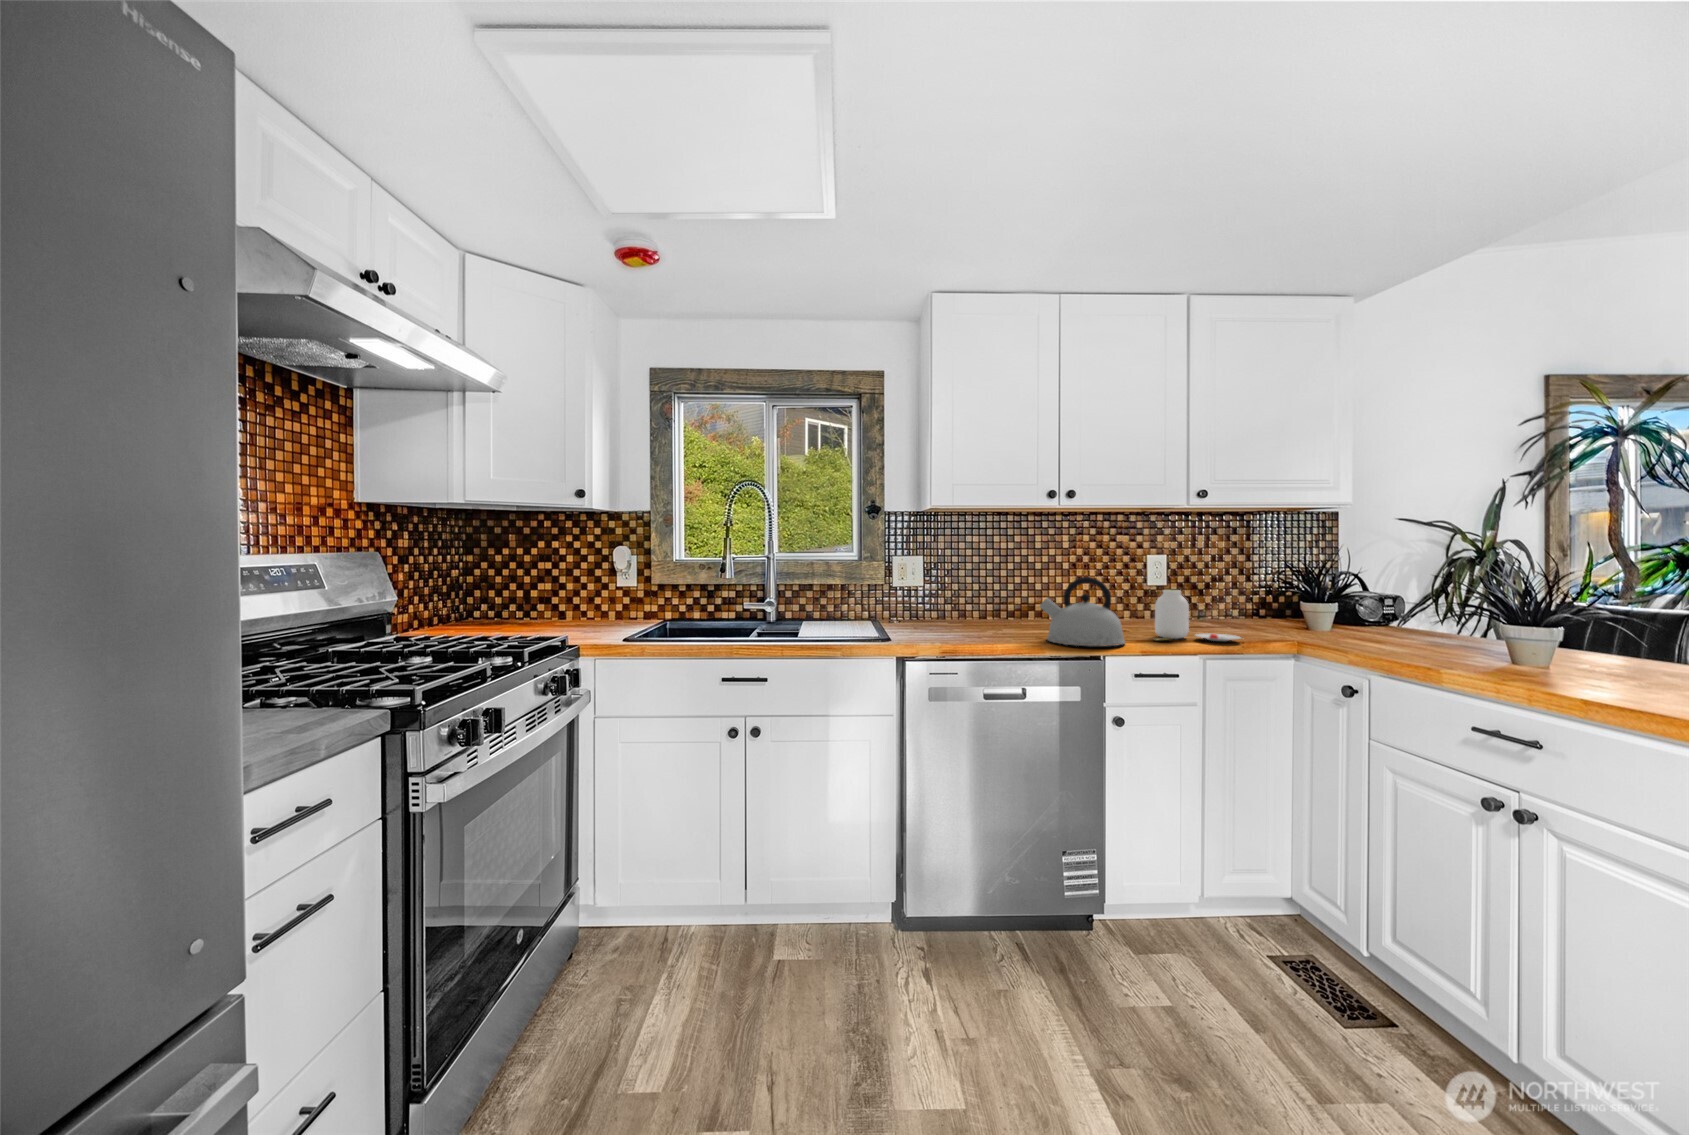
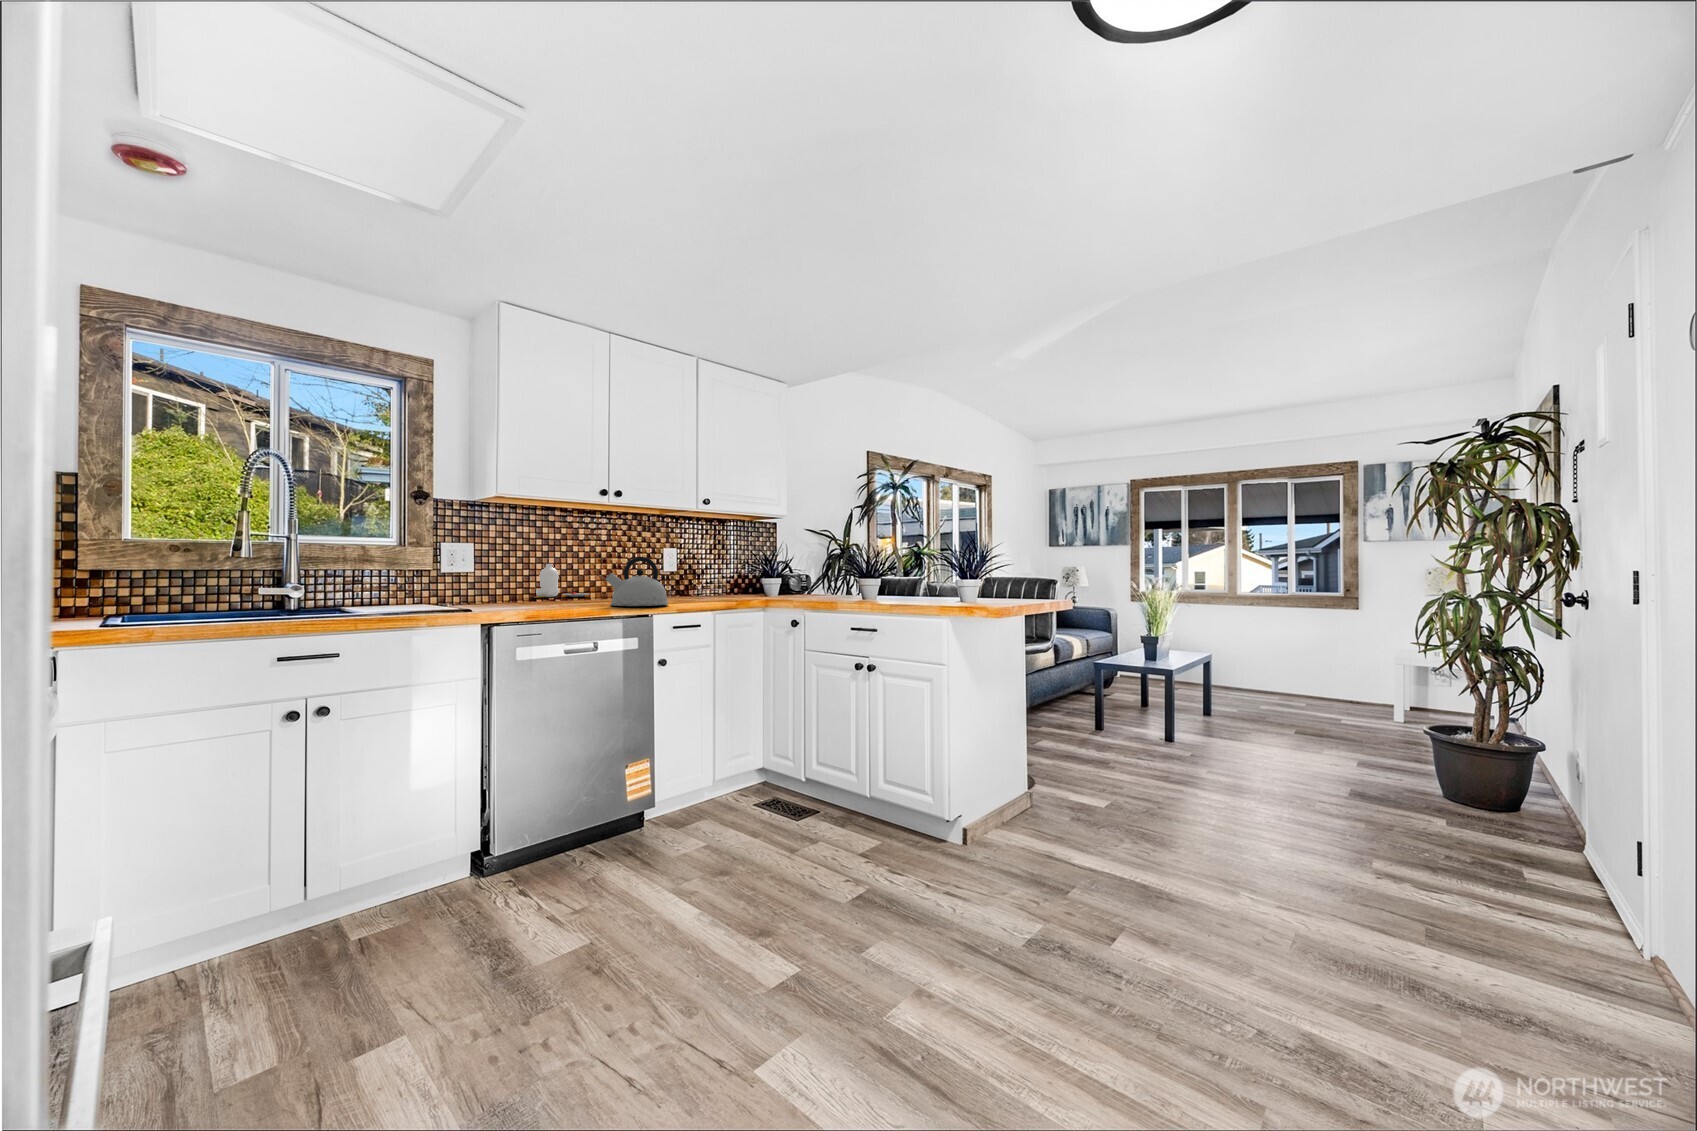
jar: present [1154,590,1240,641] -> present [534,564,588,598]

